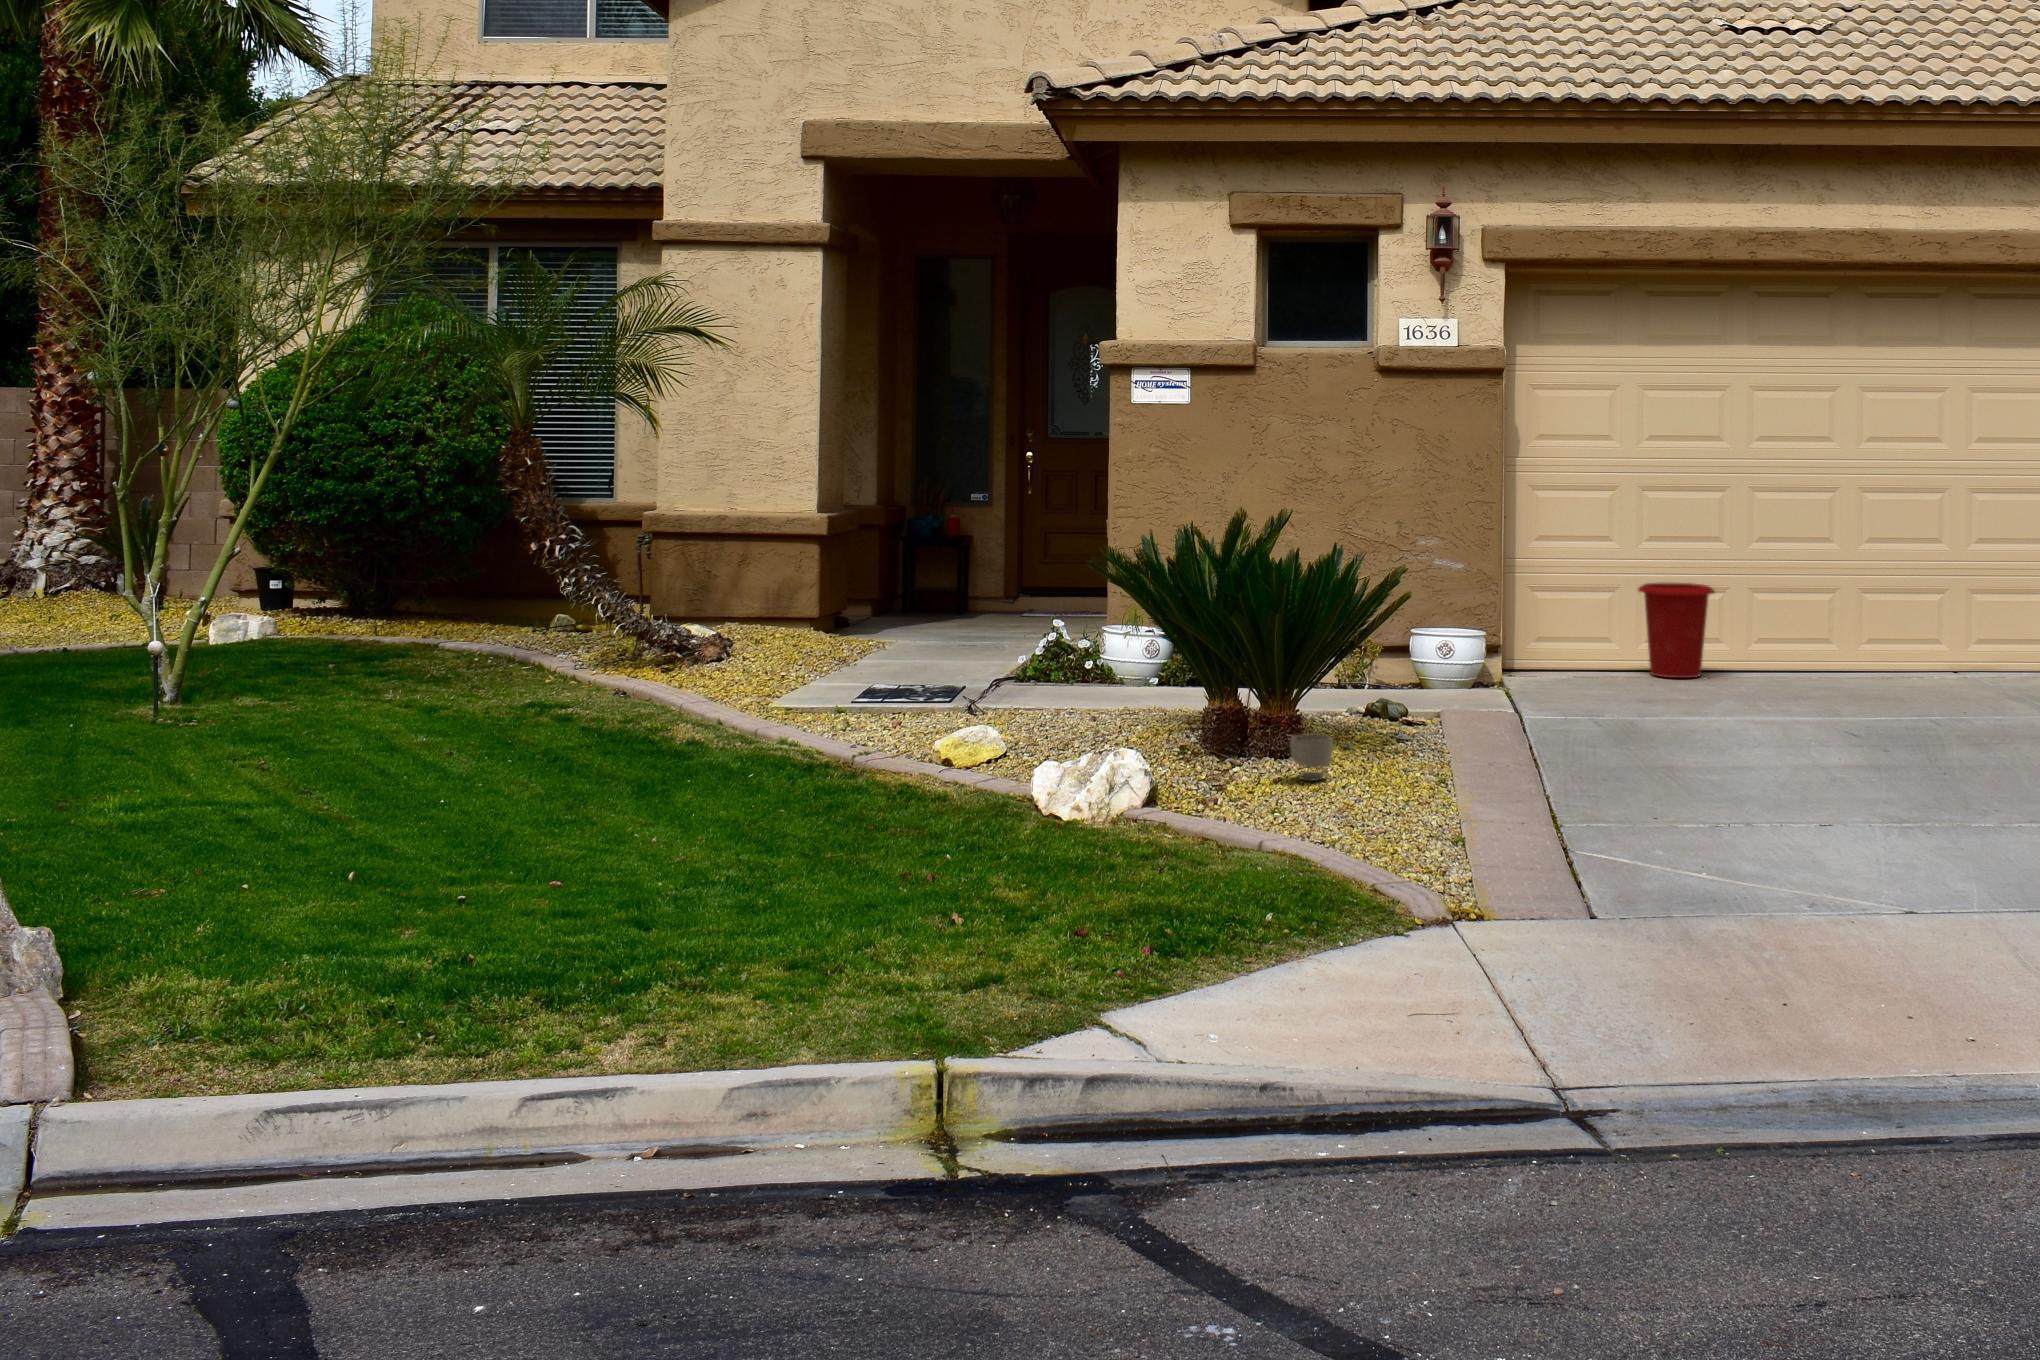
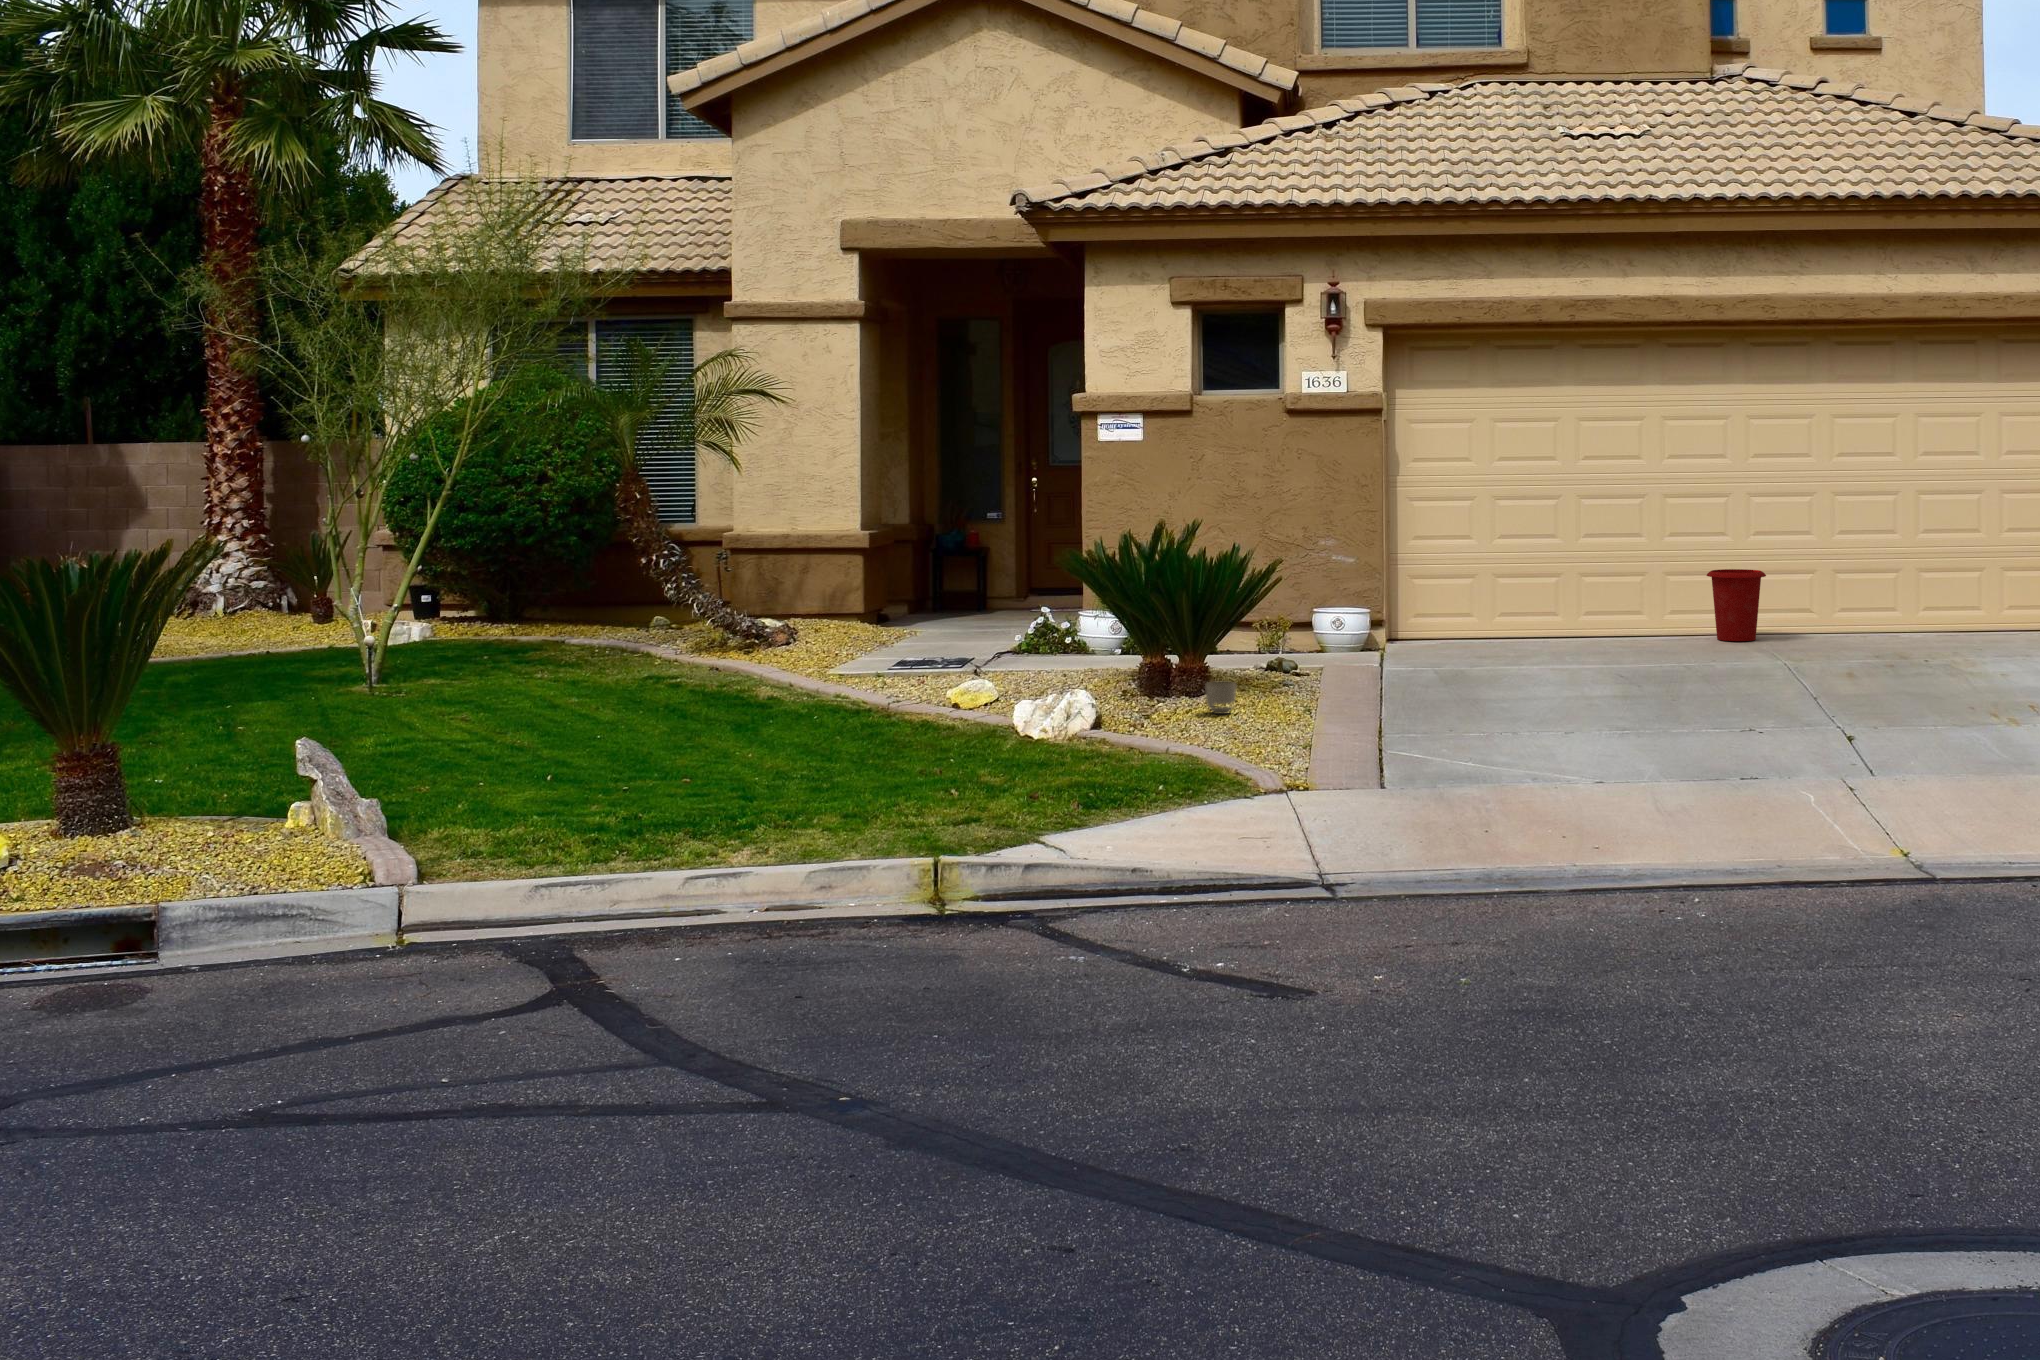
waste bin: present [1638,583,1715,678] -> present [1707,569,1766,641]

